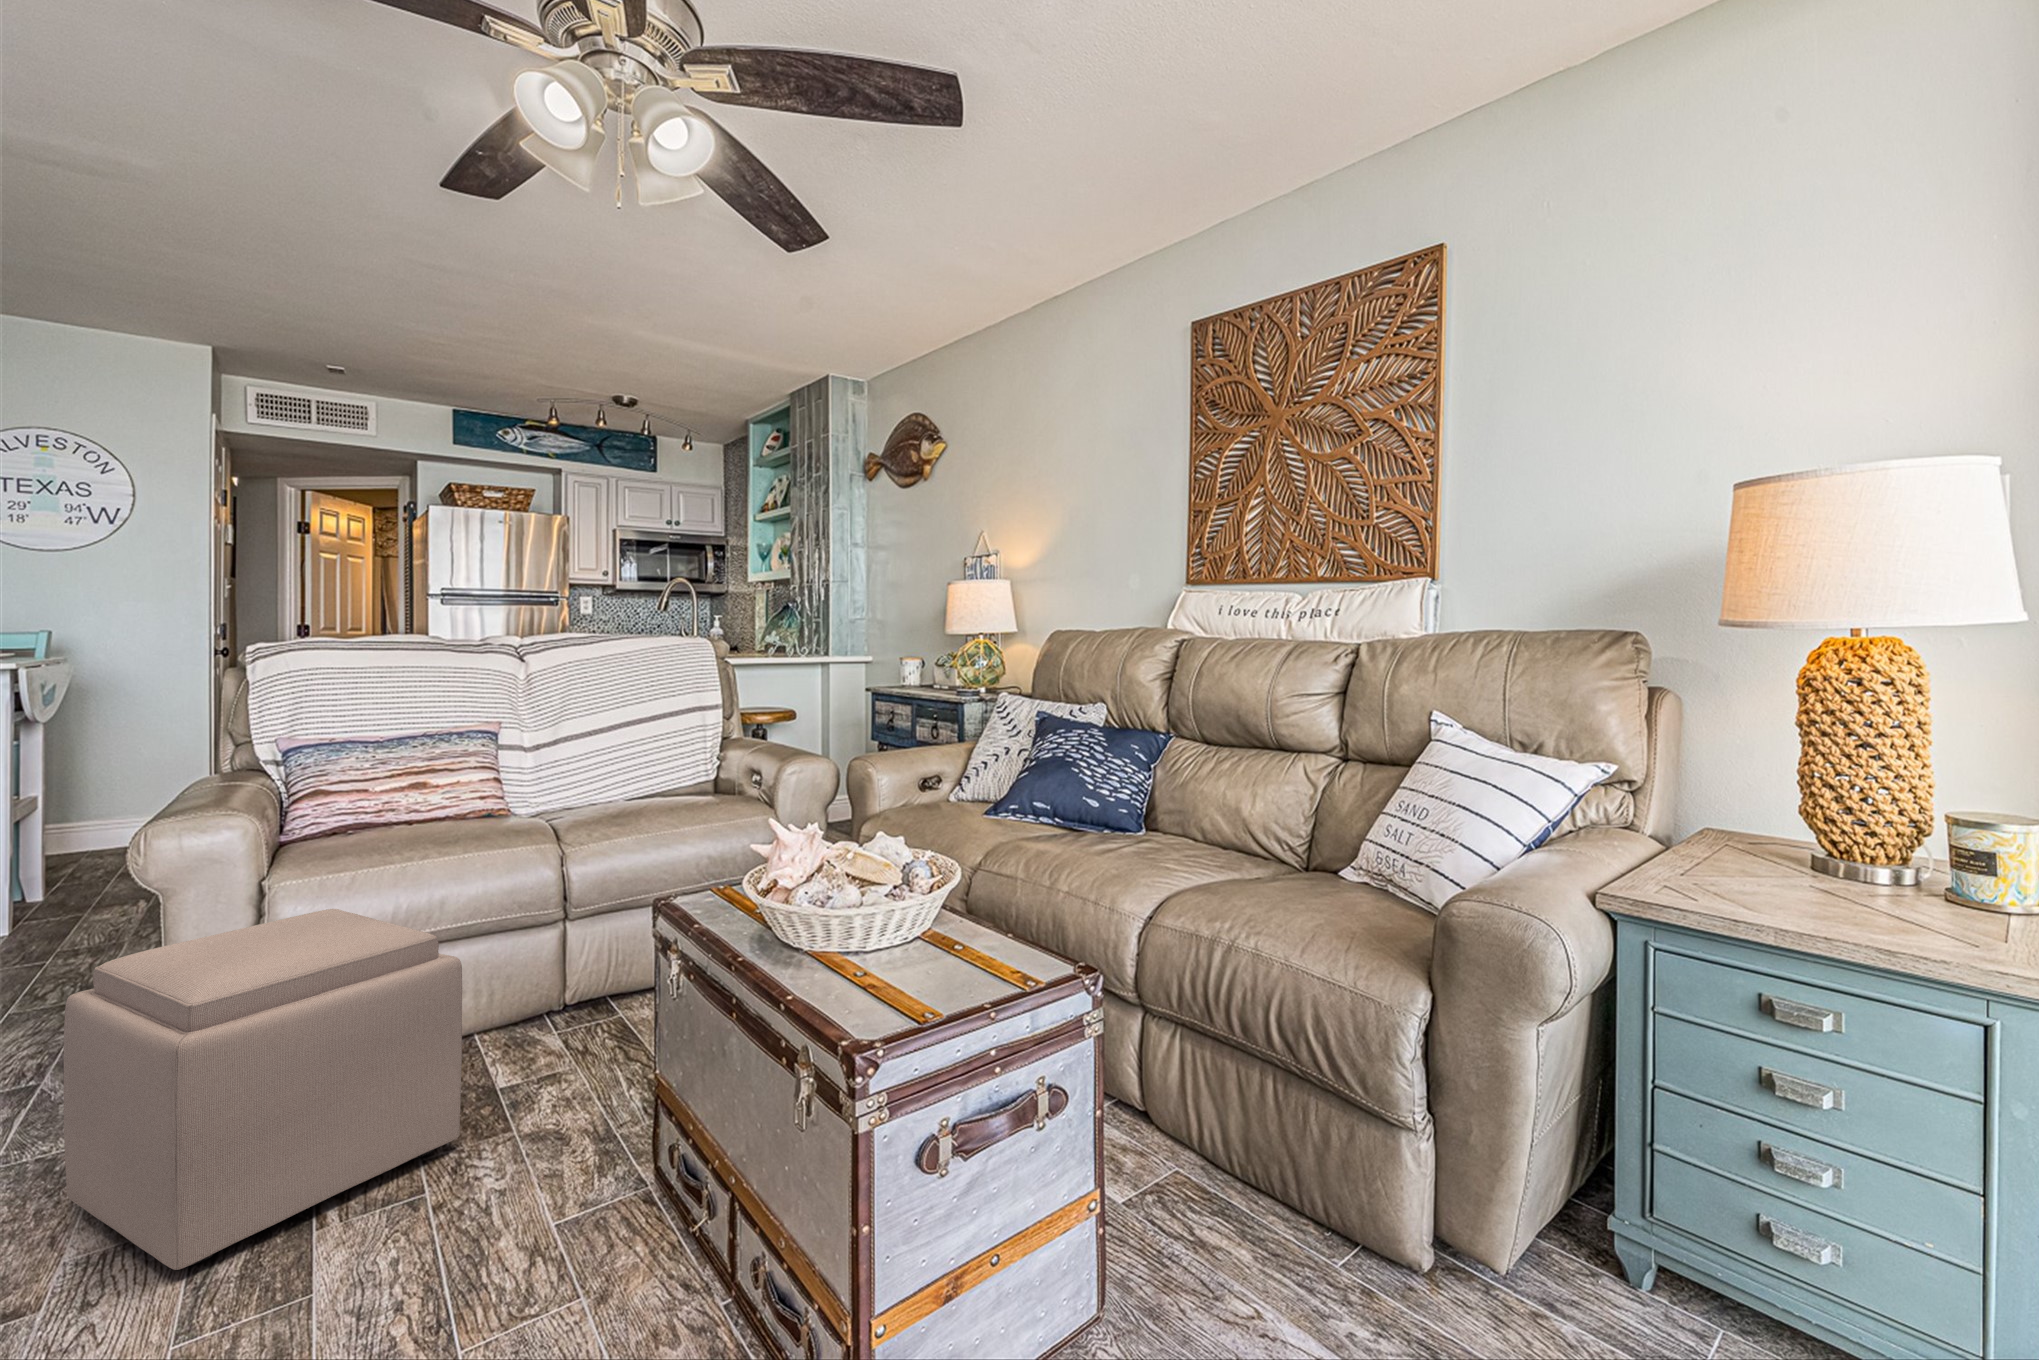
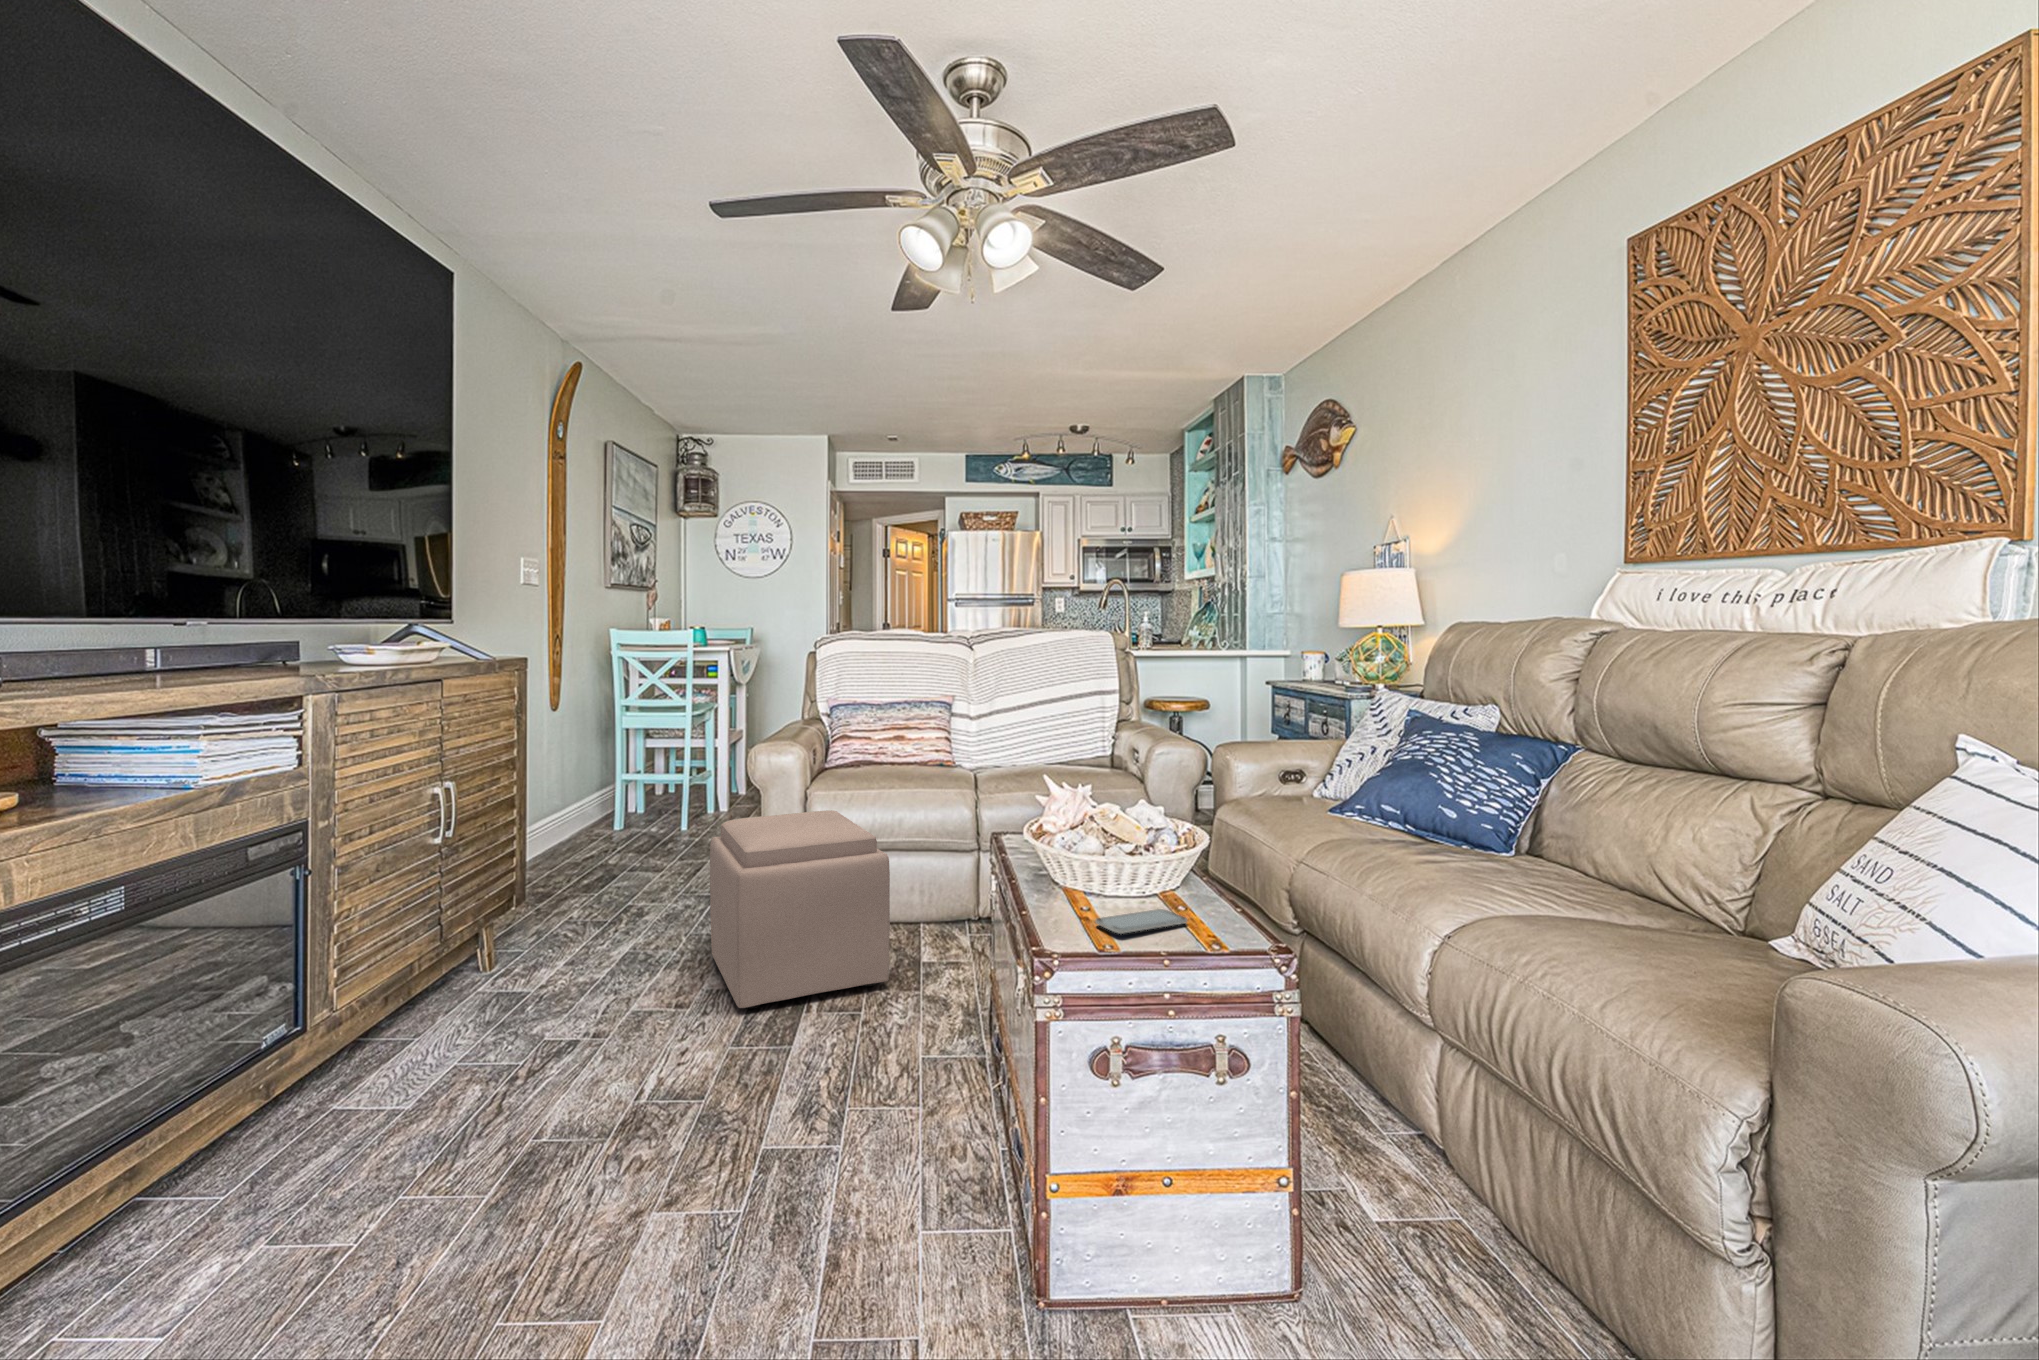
smartphone: none [887,951,978,990] -> present [1095,909,1187,934]

